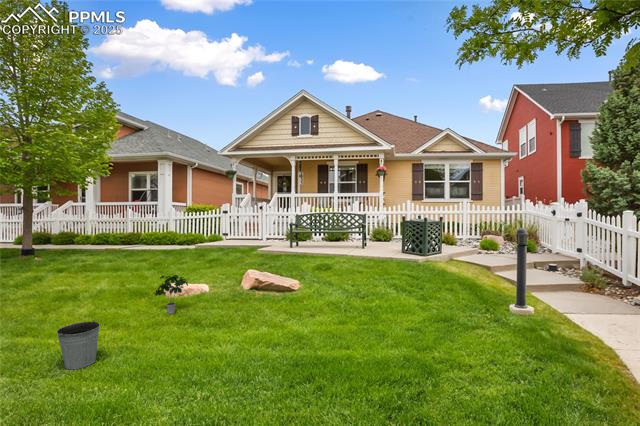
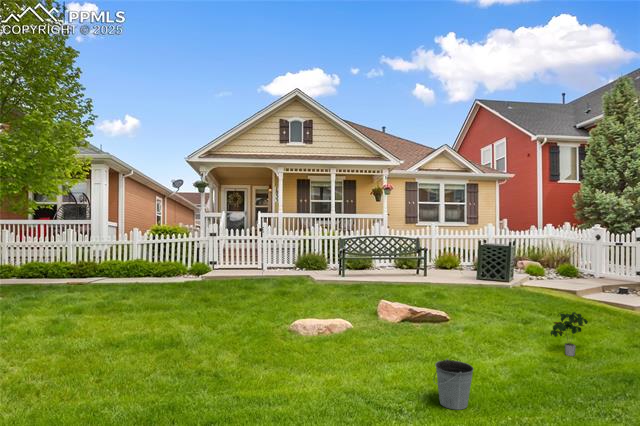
potted plant: present [154,275,188,314] -> present [551,312,588,356]

